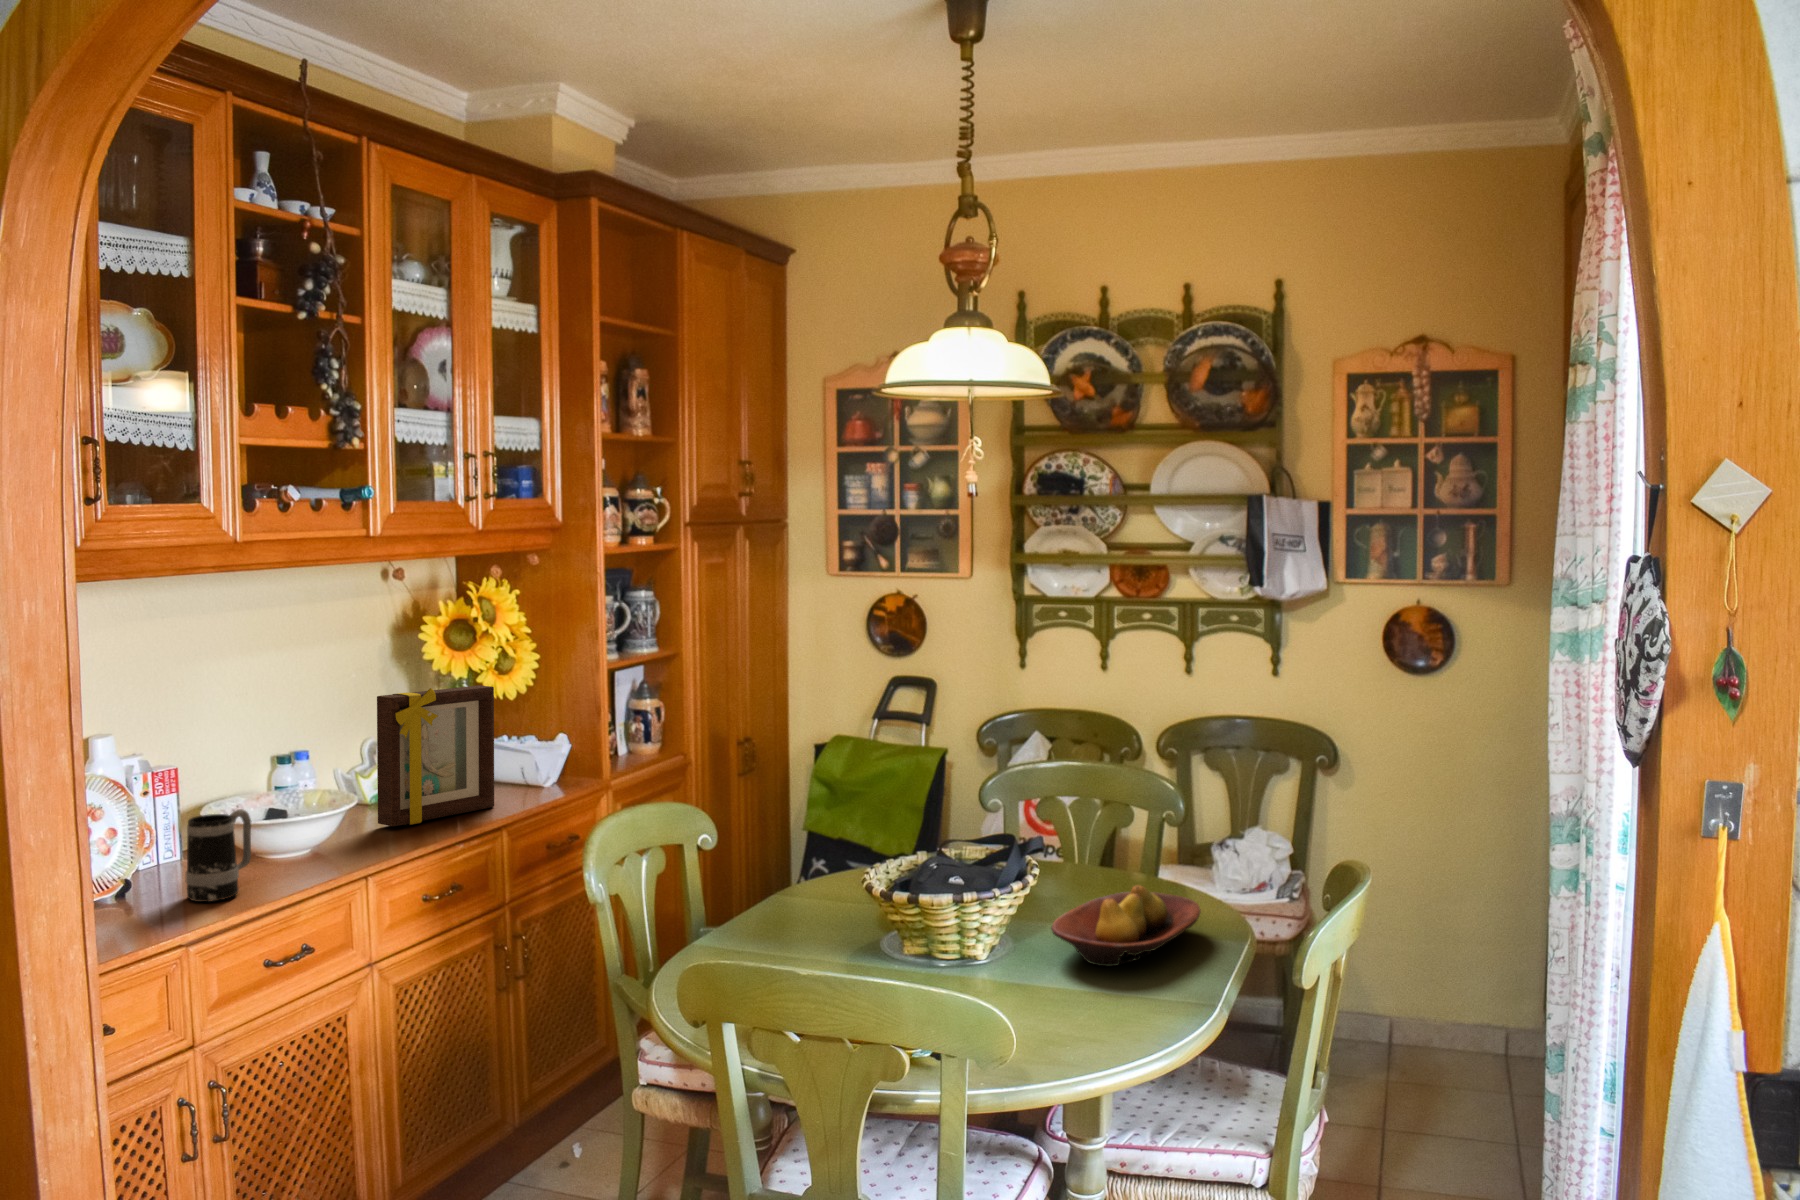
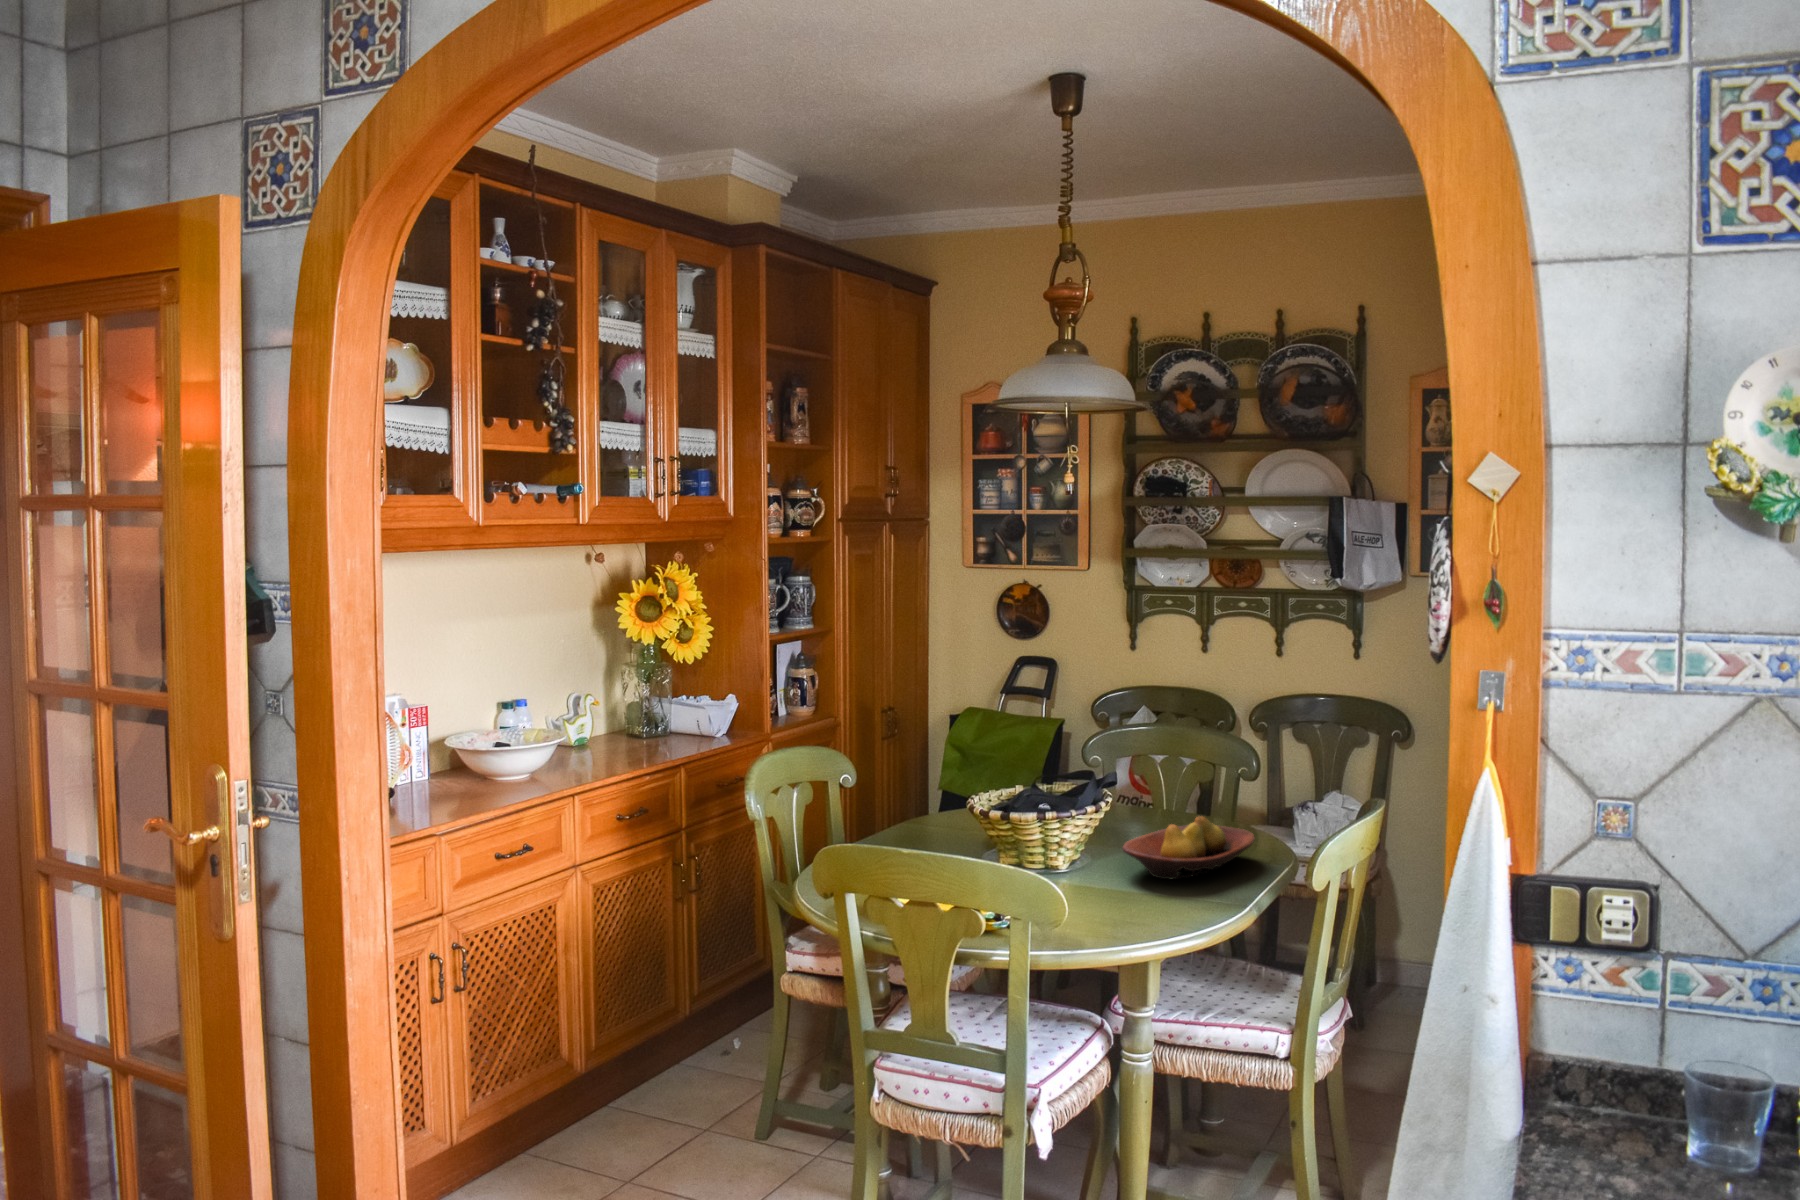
picture frame: present [377,685,494,826] -> none [583,648,676,759]
mug: present [185,809,251,902] -> none [436,734,486,804]

